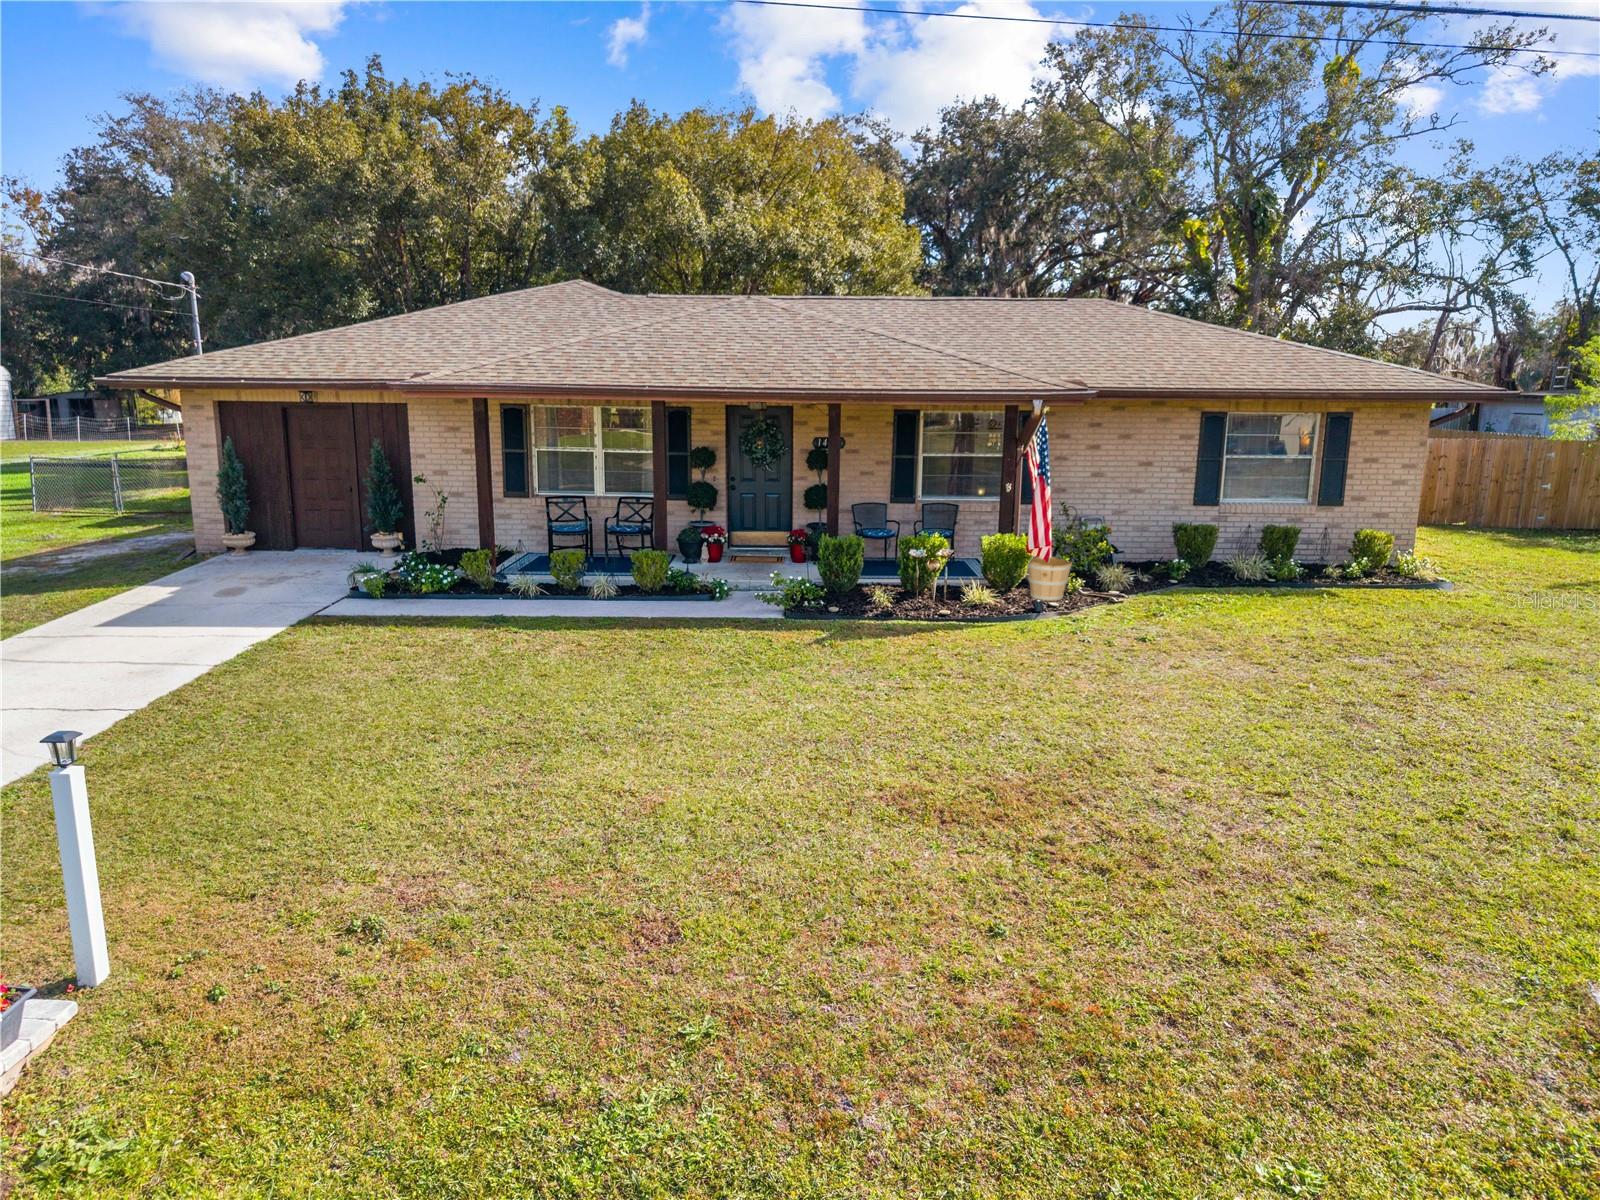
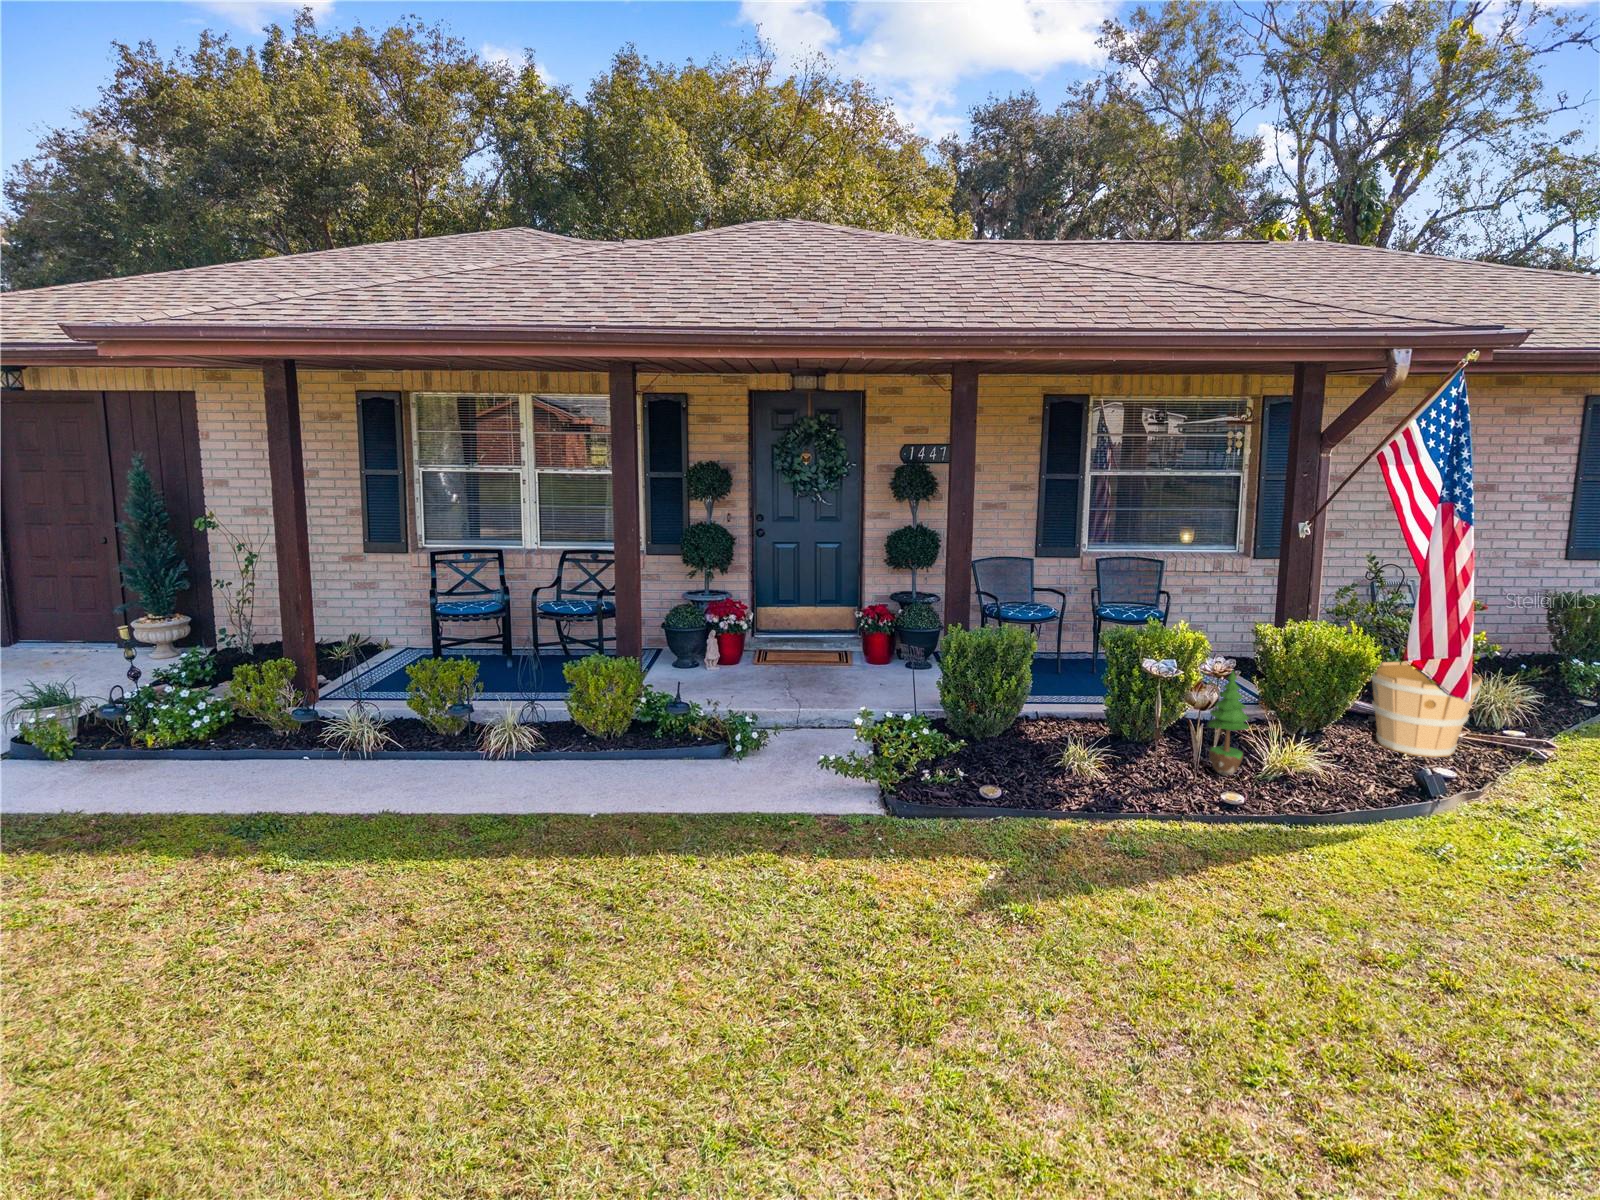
potted tree: none [932,555,951,606] -> present [1208,671,1249,776]

